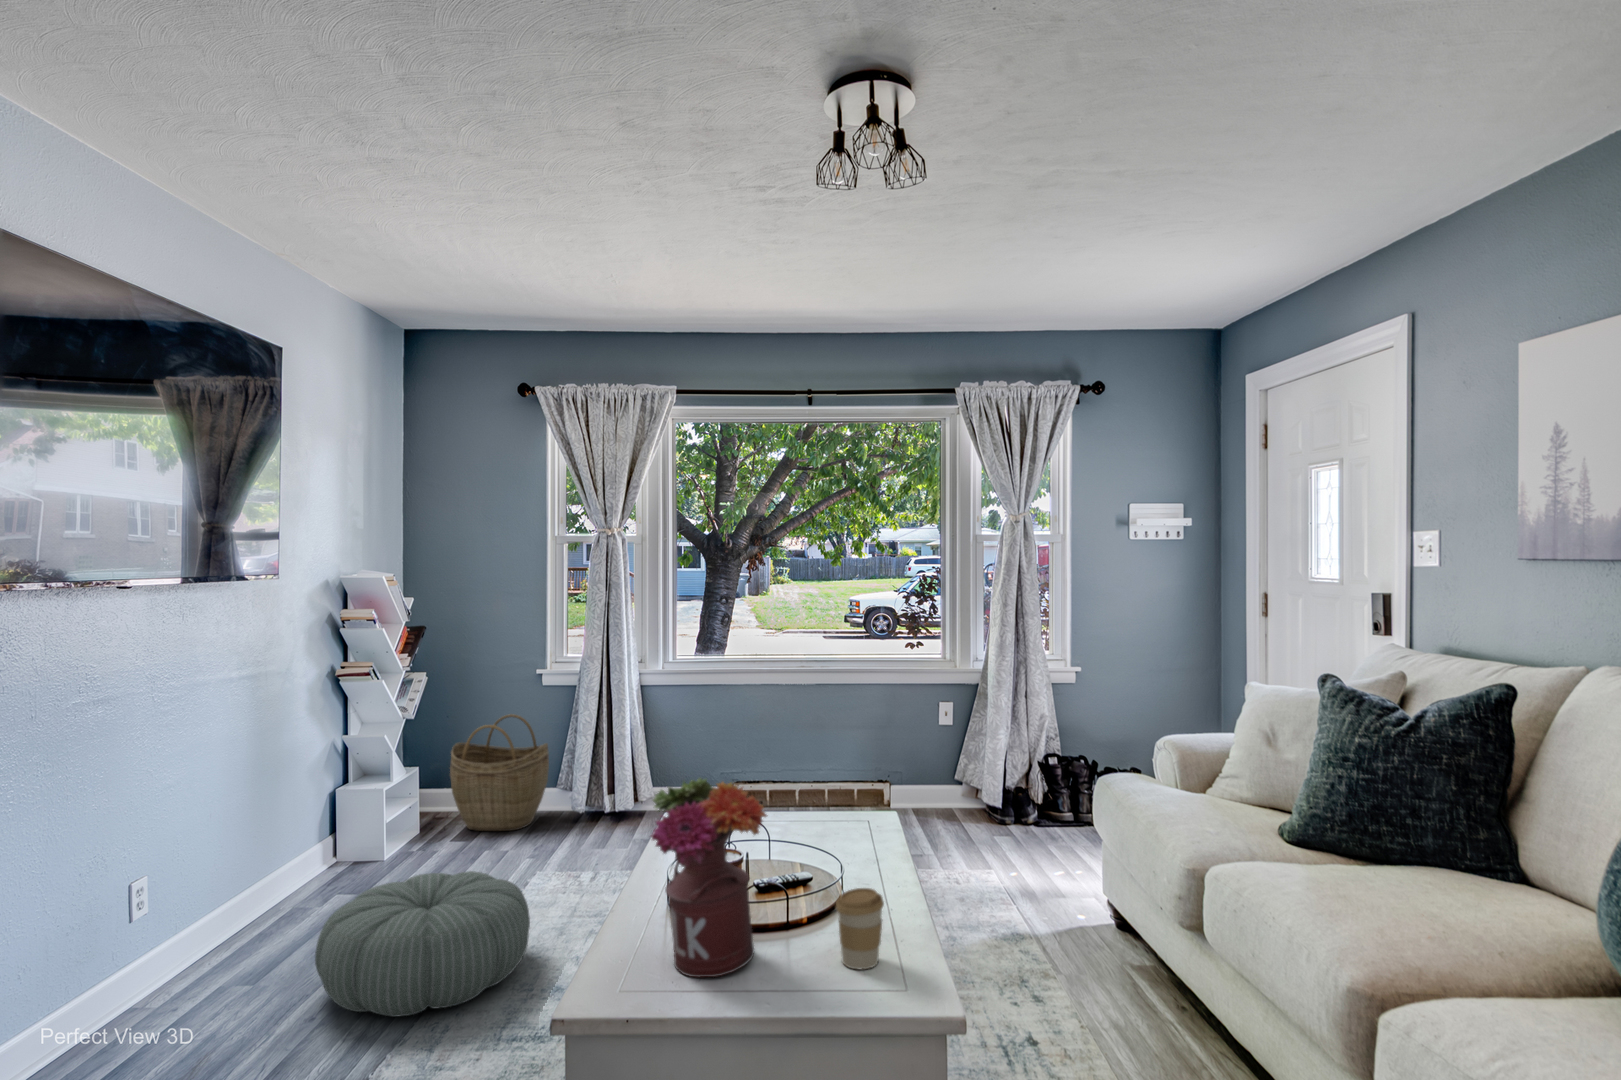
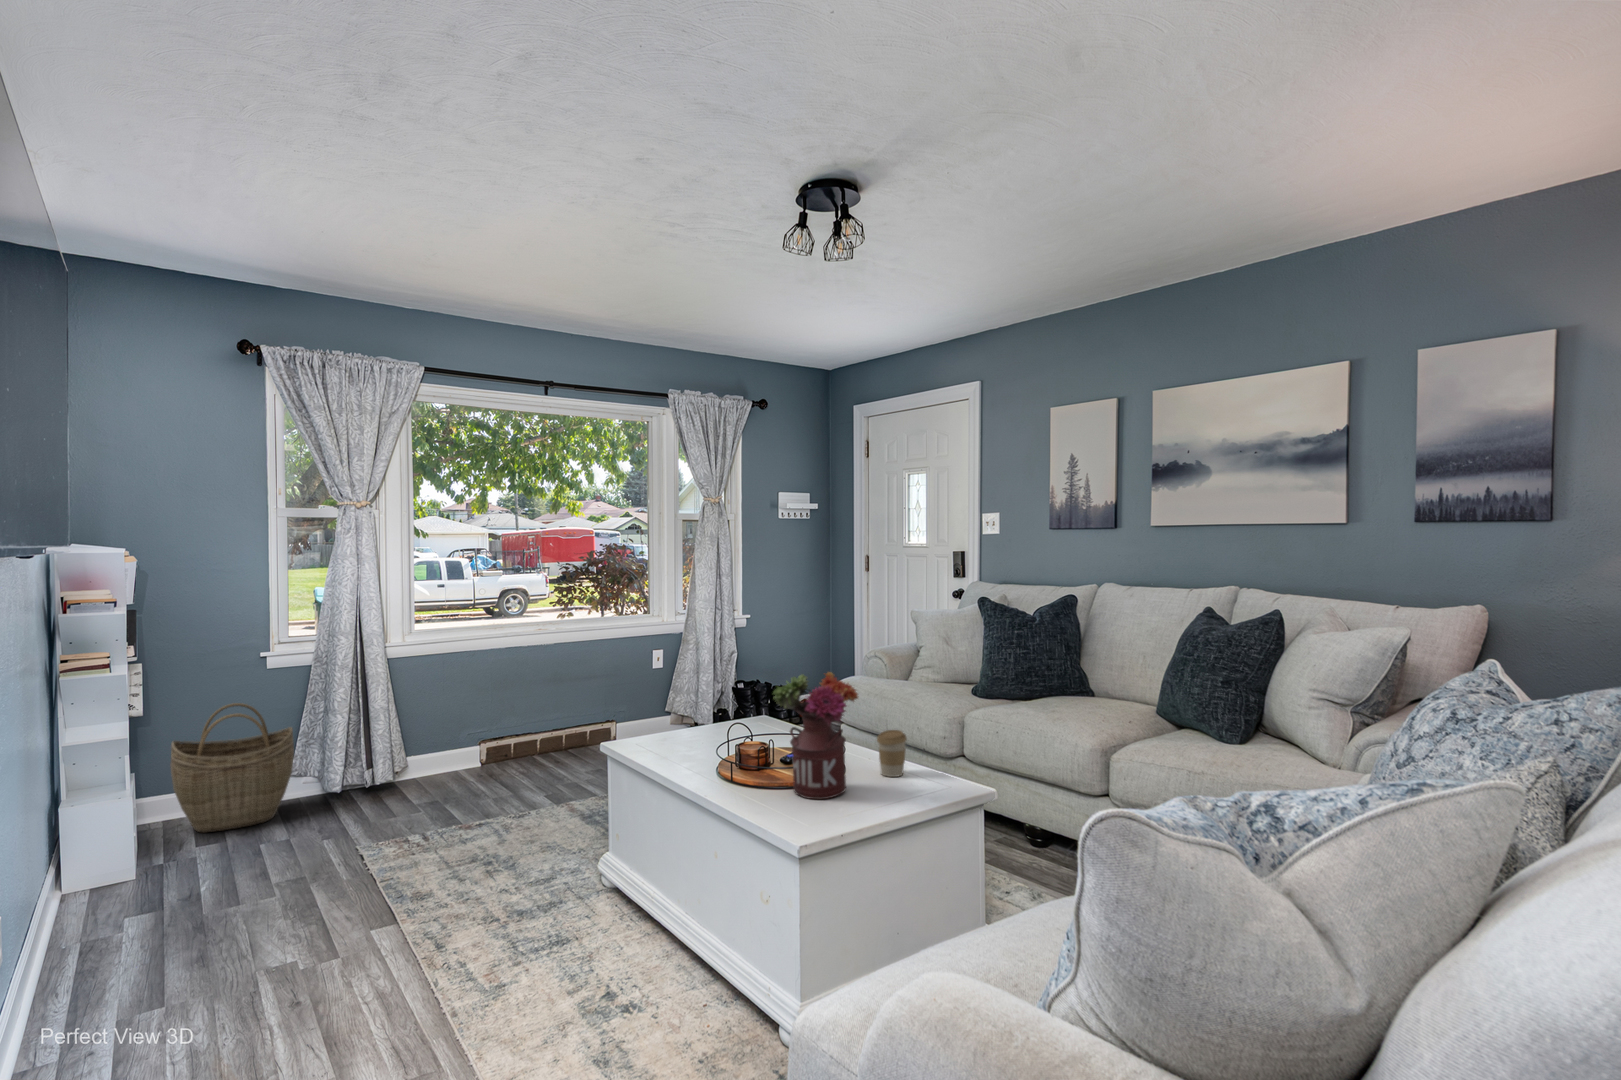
pouf: present [315,871,530,1017] -> none [271,832,484,971]

